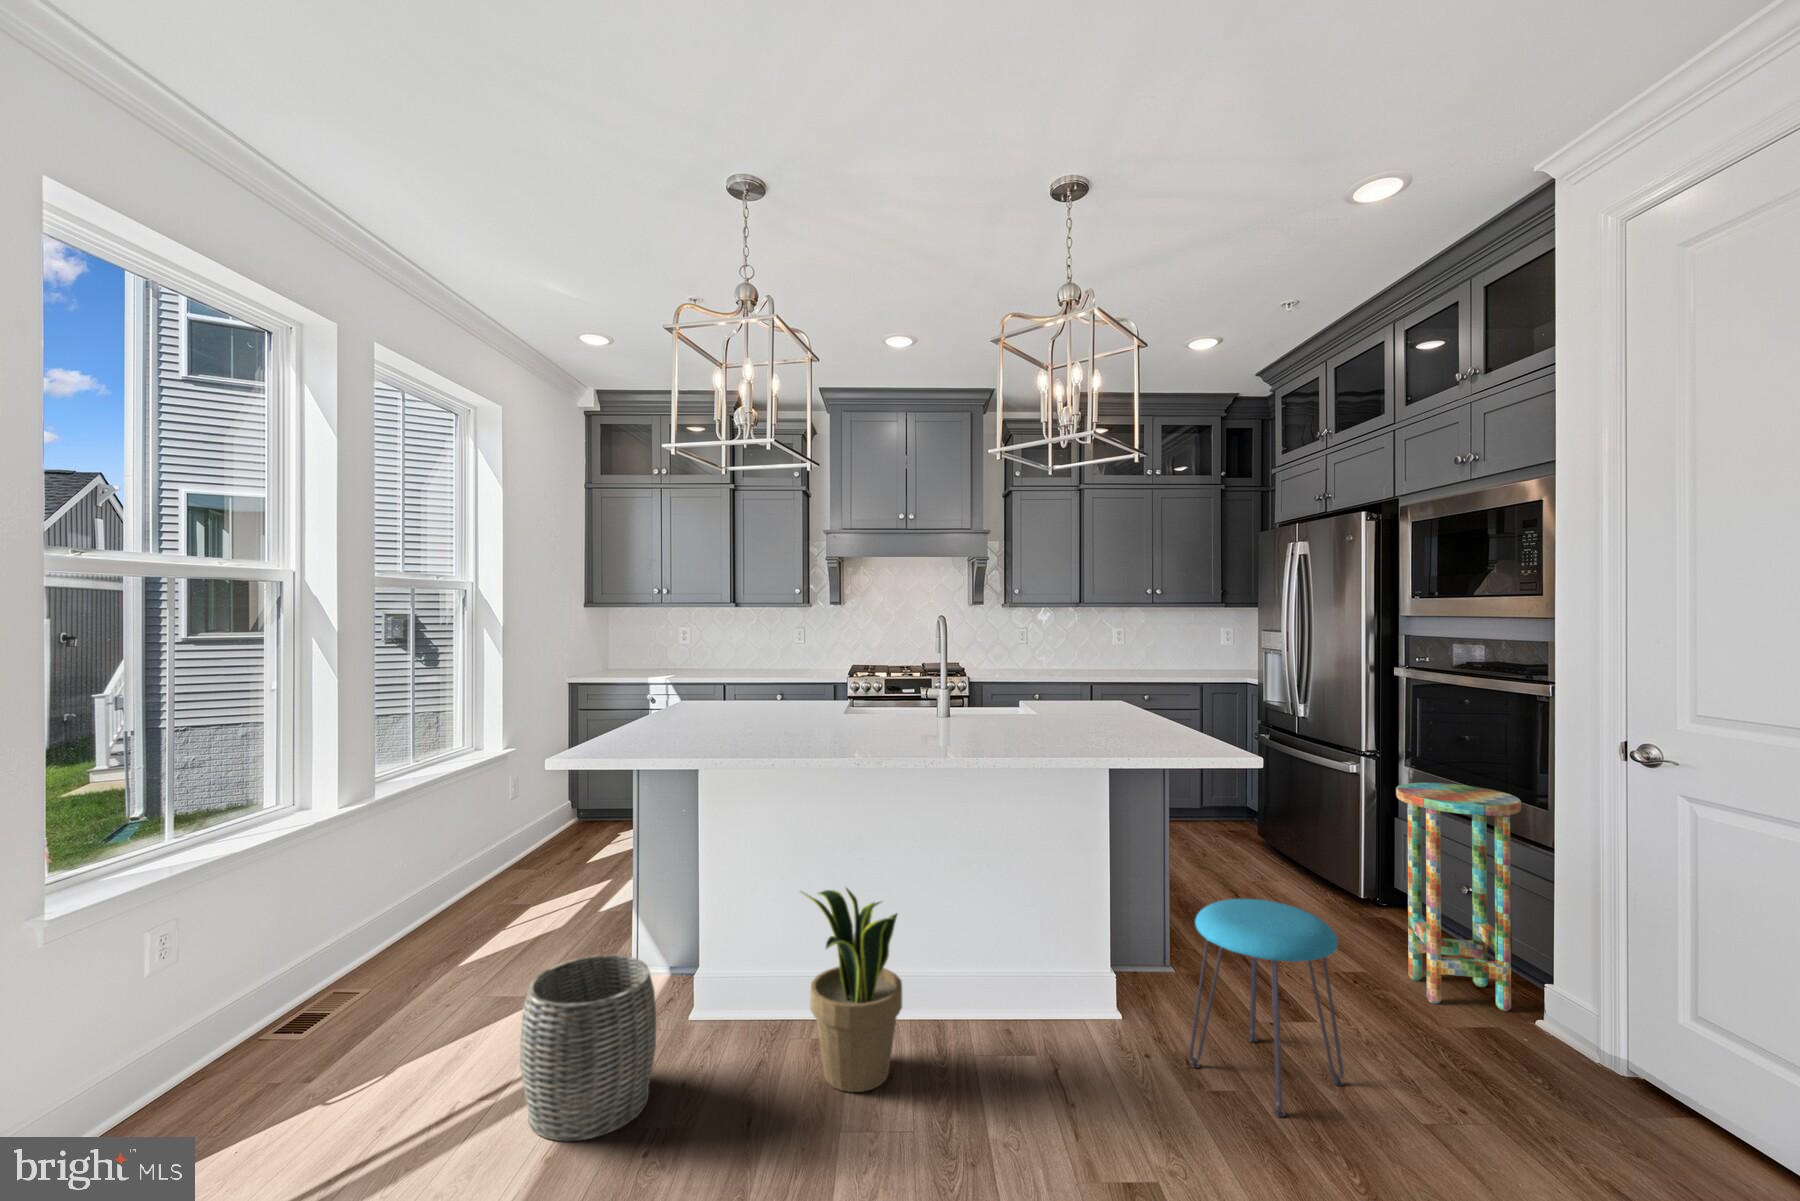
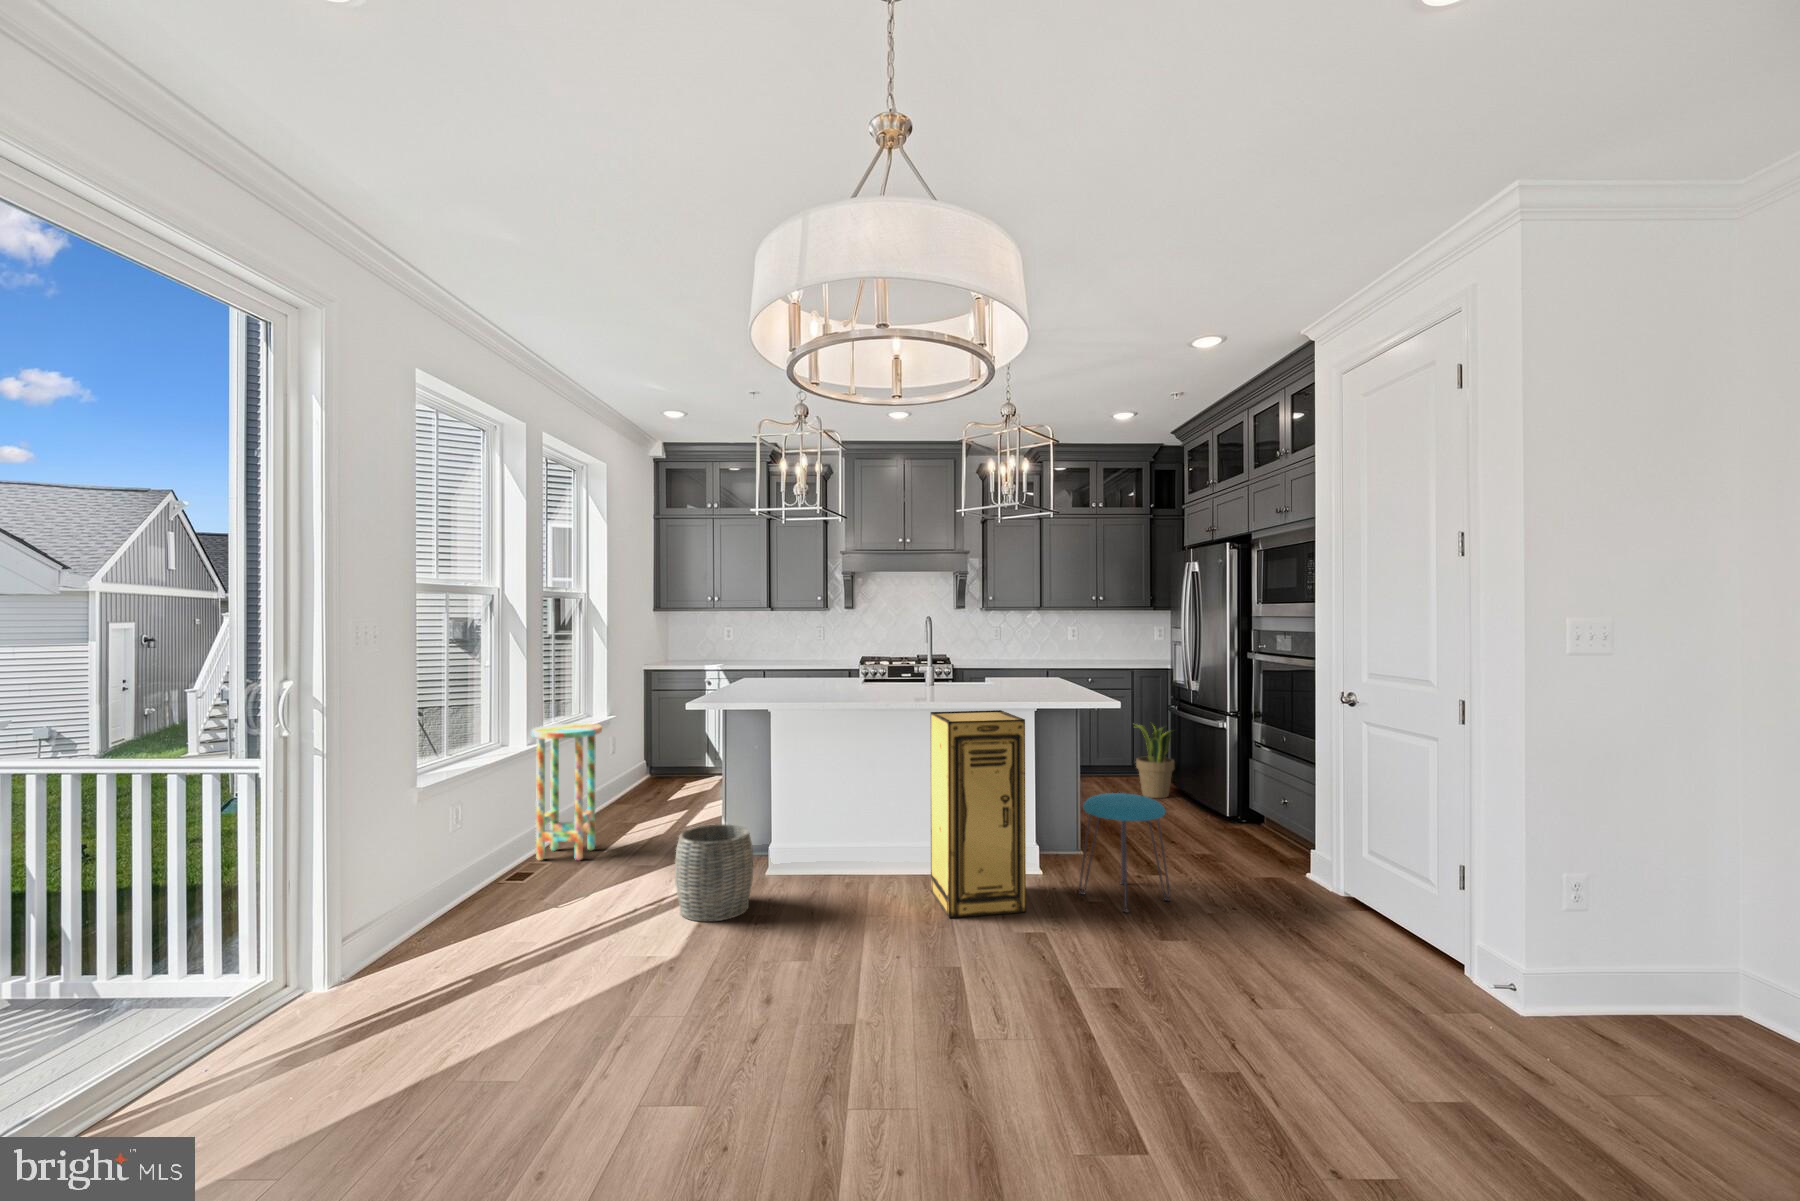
storage cabinet: none [949,766,1111,1132] -> present [930,710,1026,918]
side table: present [1396,783,1521,1011] -> present [531,723,602,861]
potted plant: present [802,888,902,1092] -> present [1134,725,1174,798]

